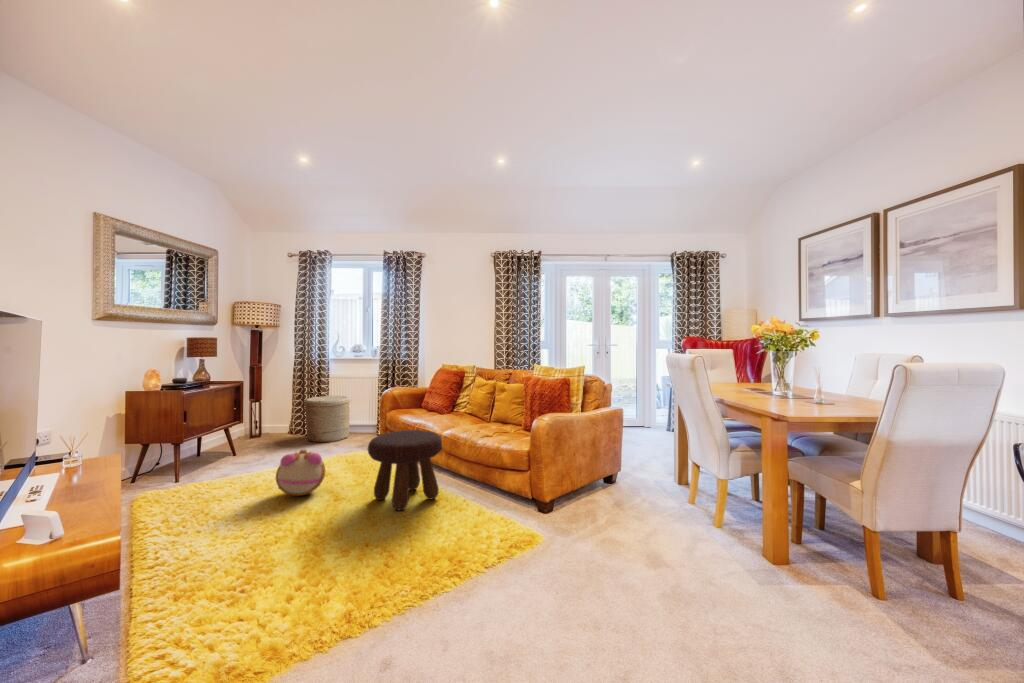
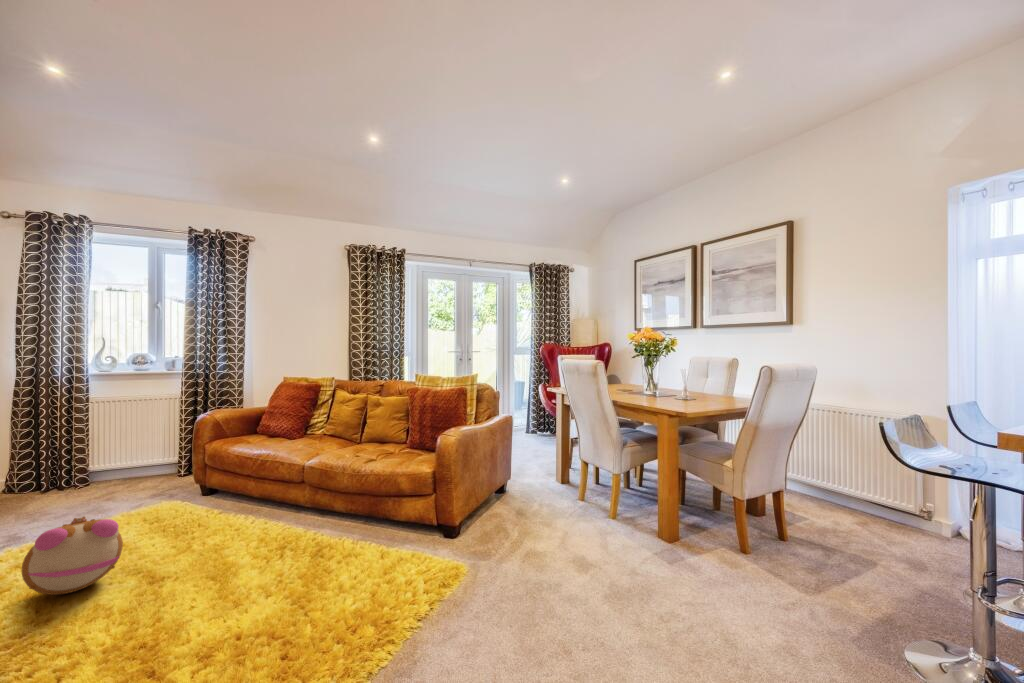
woven basket: present [304,396,350,442] -> none [40,428,131,503]
footstool: present [368,430,442,510] -> none [211,464,322,577]

